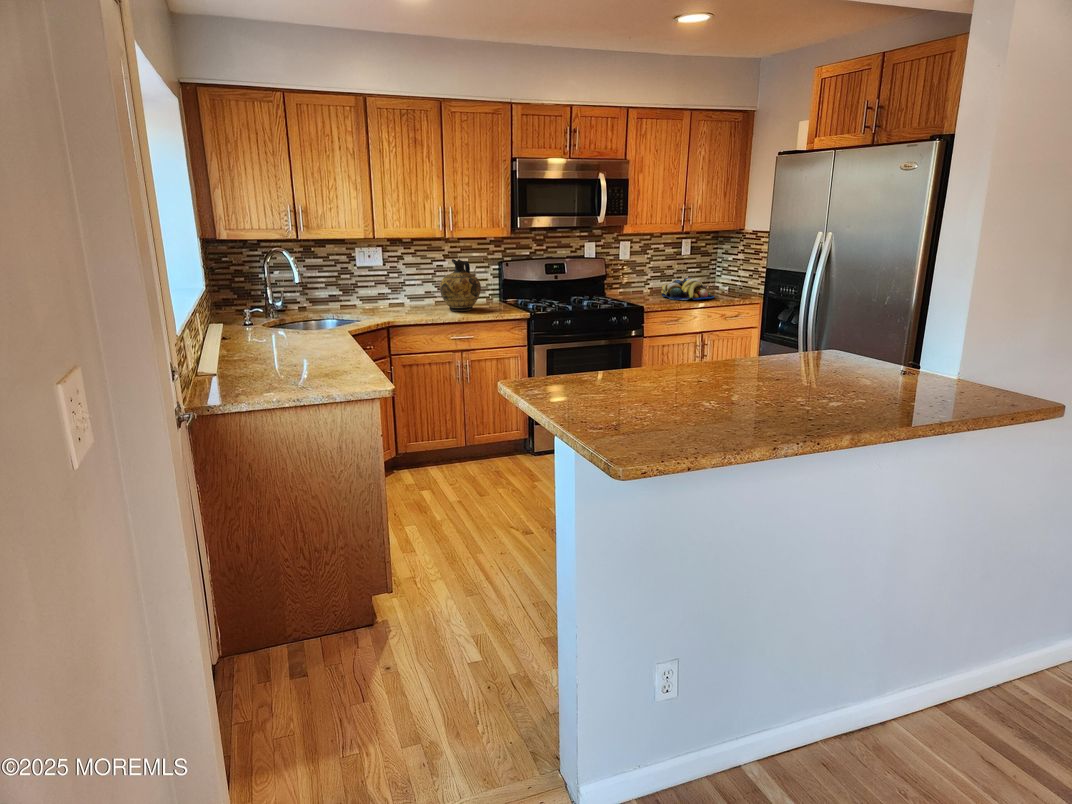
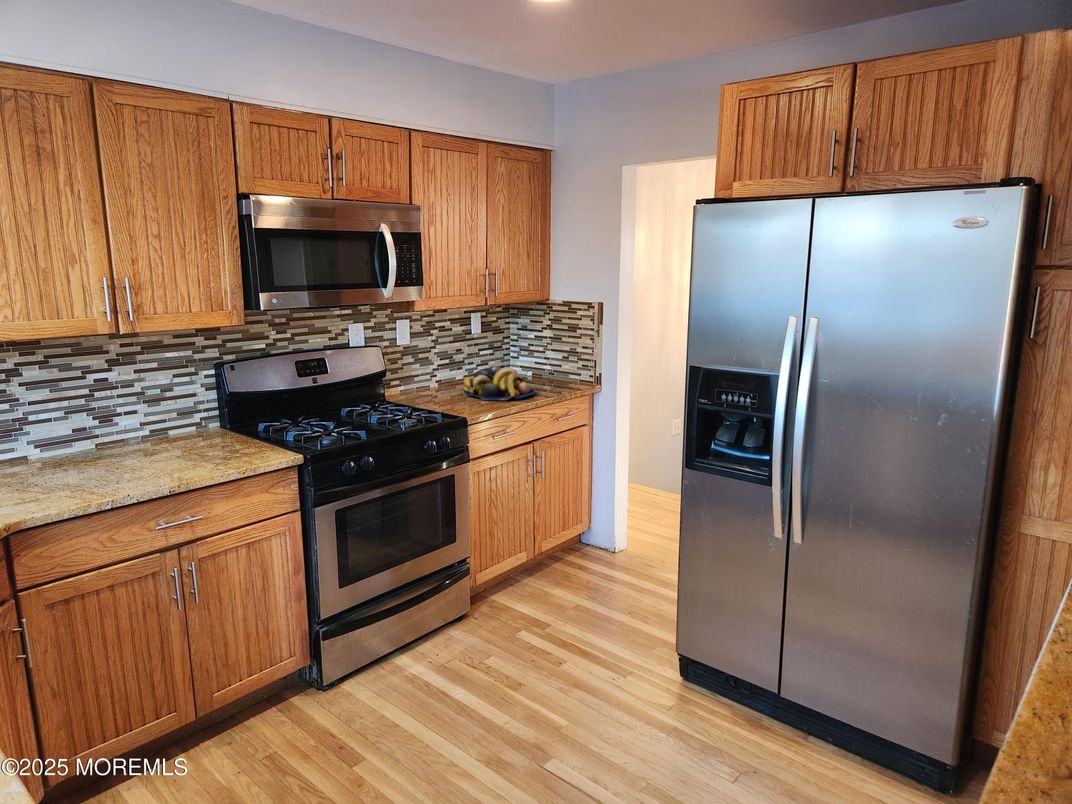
ceramic jug: present [440,259,481,311] -> none [114,373,201,469]

